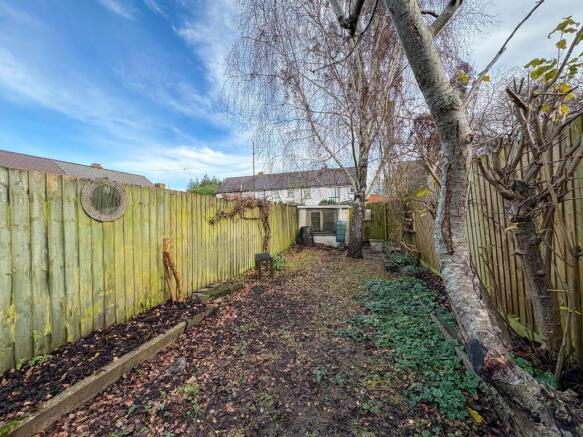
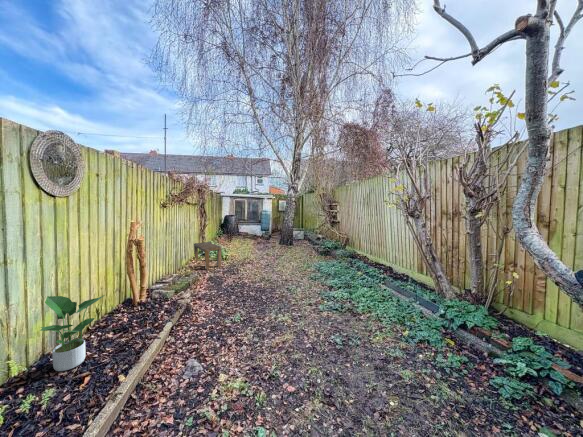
potted plant: none [78,290,124,344] -> present [40,296,103,371]

